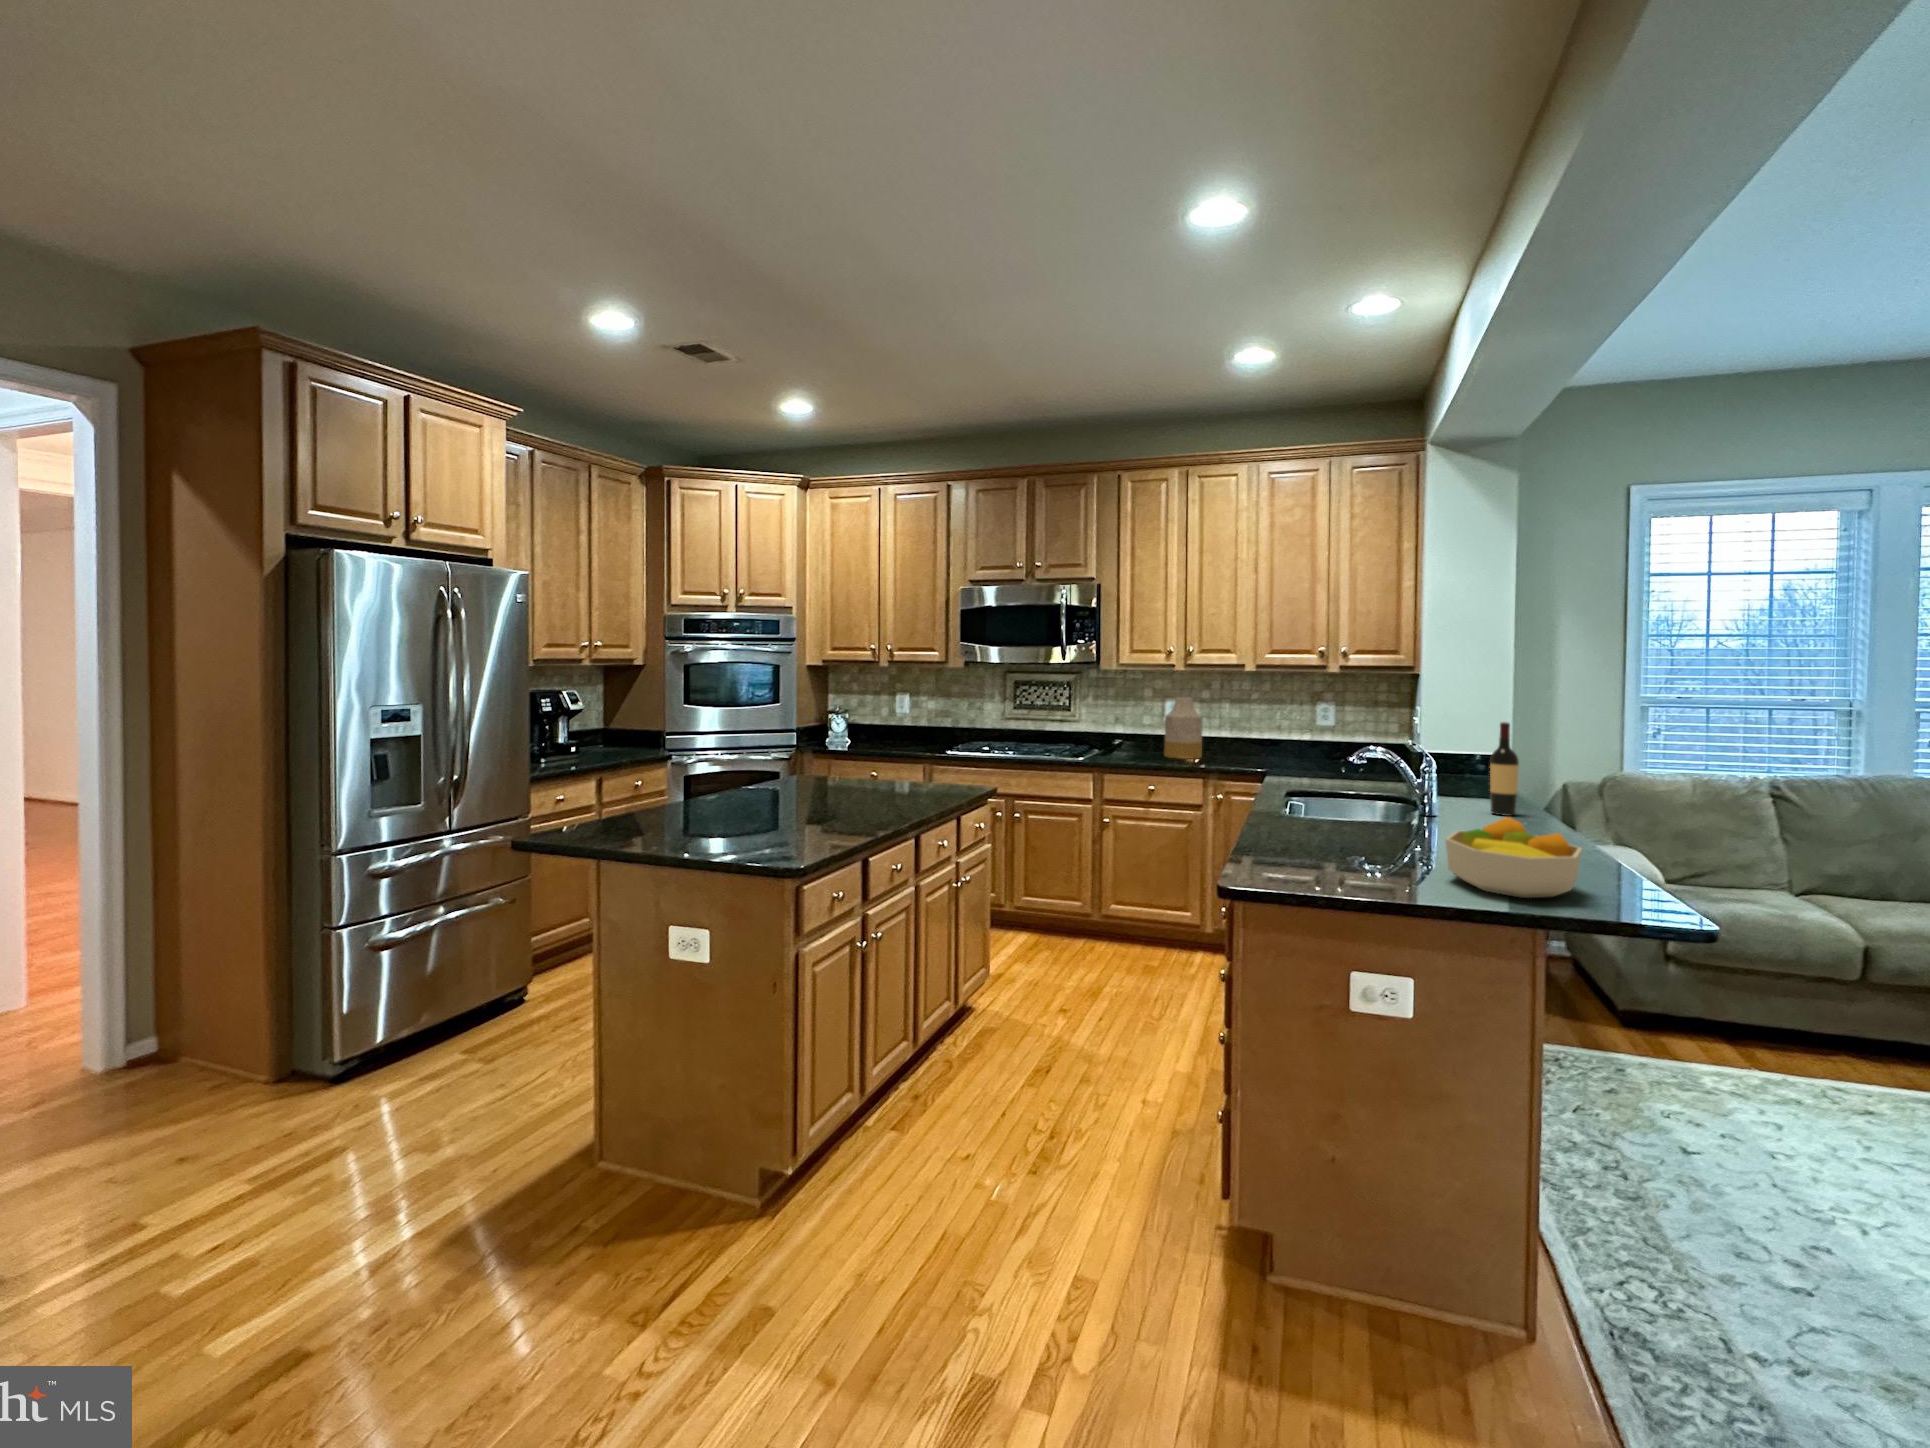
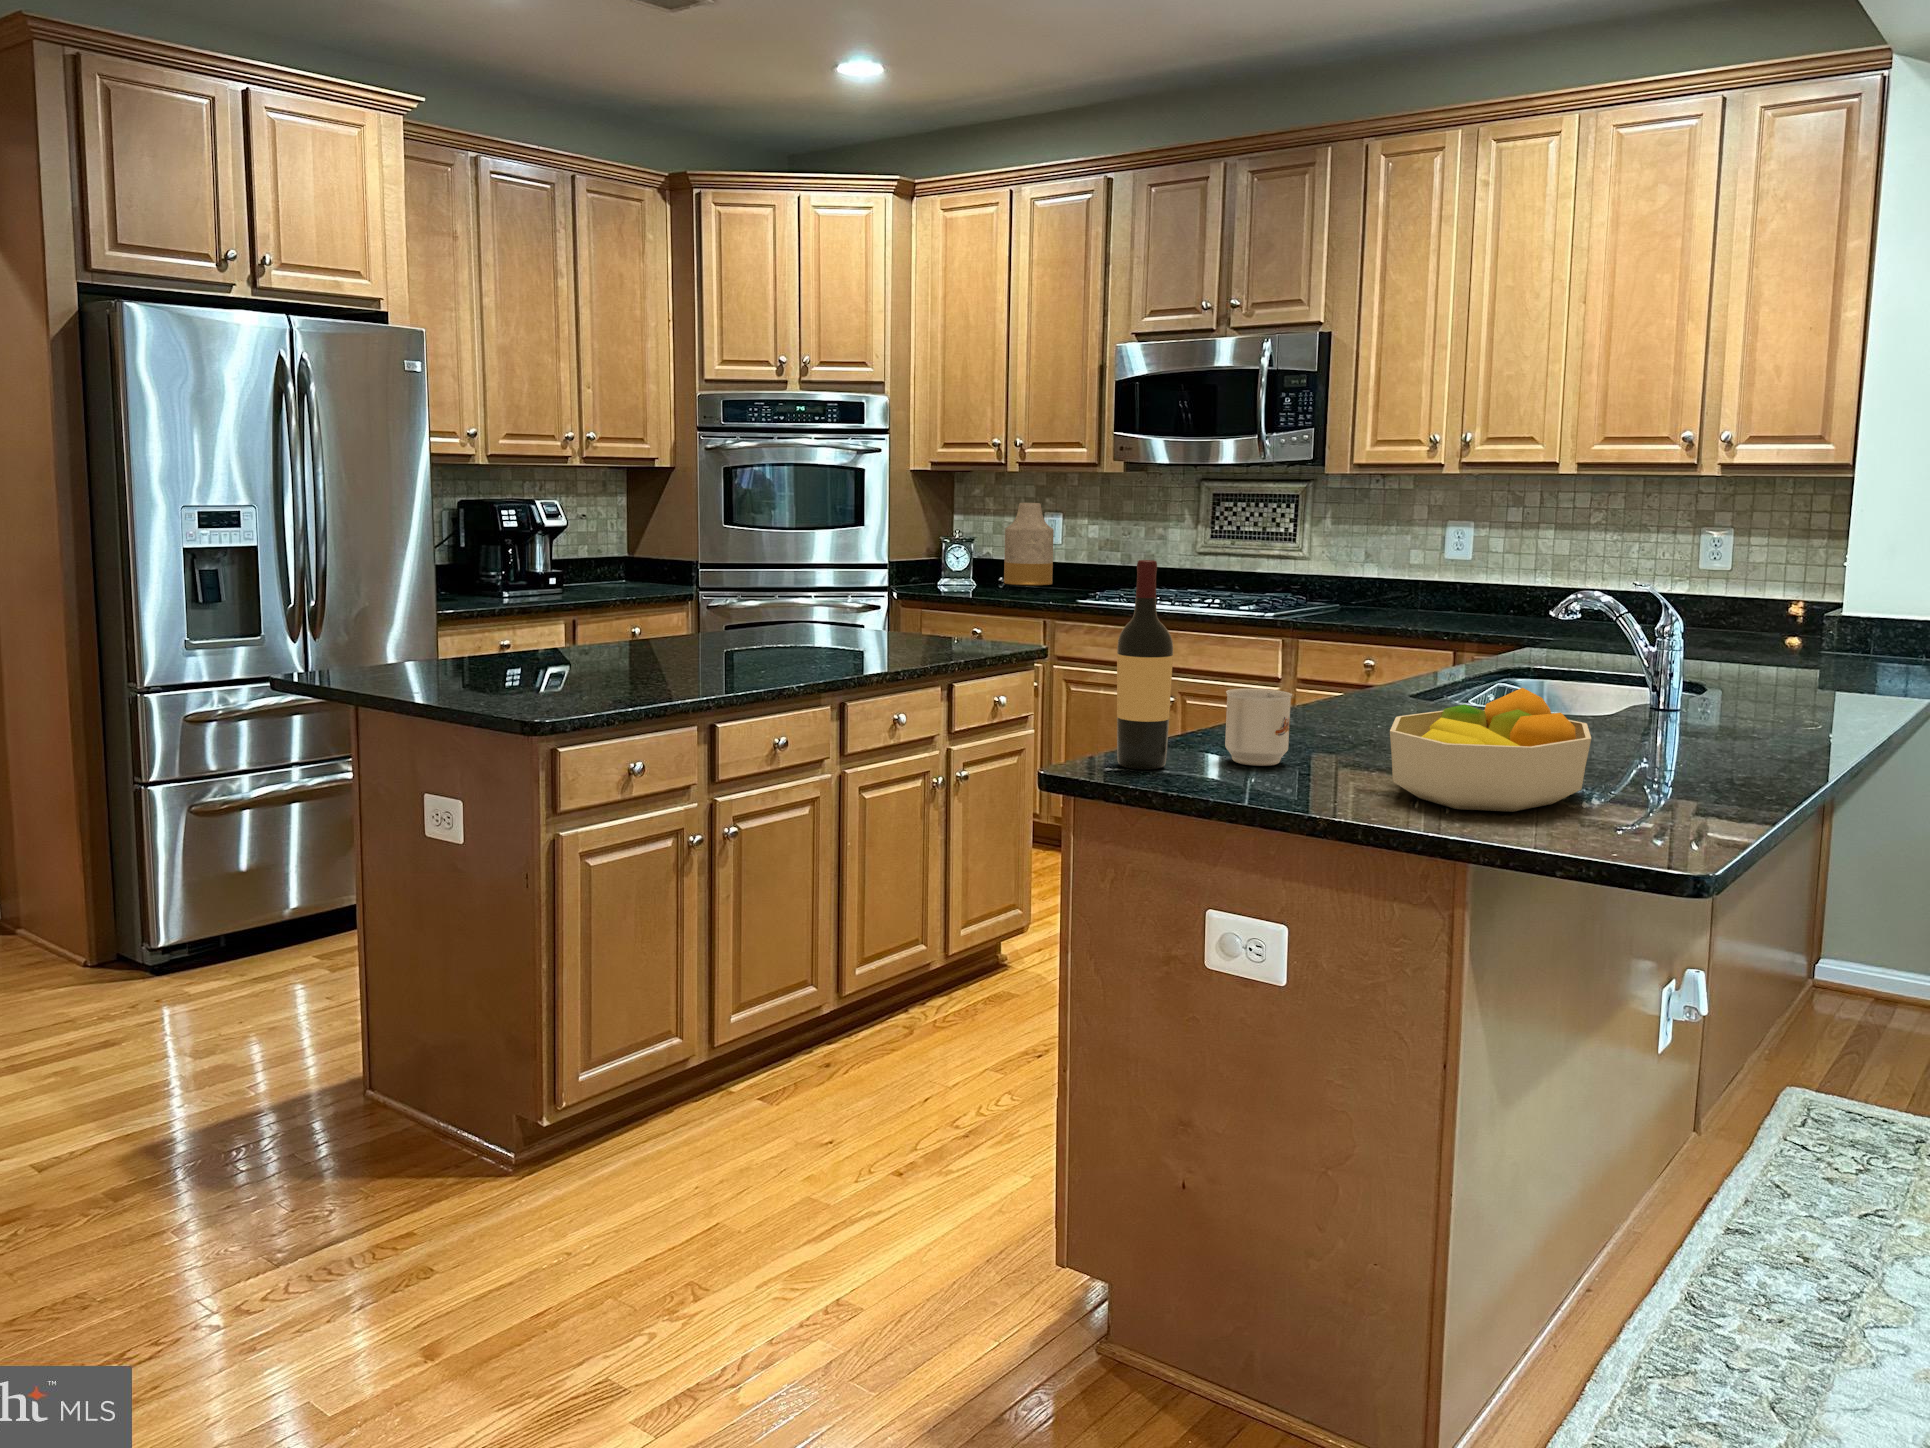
vase: present [1164,697,1203,759] -> present [1004,503,1054,585]
wine bottle: present [1490,722,1519,816] -> present [1117,560,1173,769]
mug: none [1320,823,1366,874] -> present [1225,688,1292,766]

